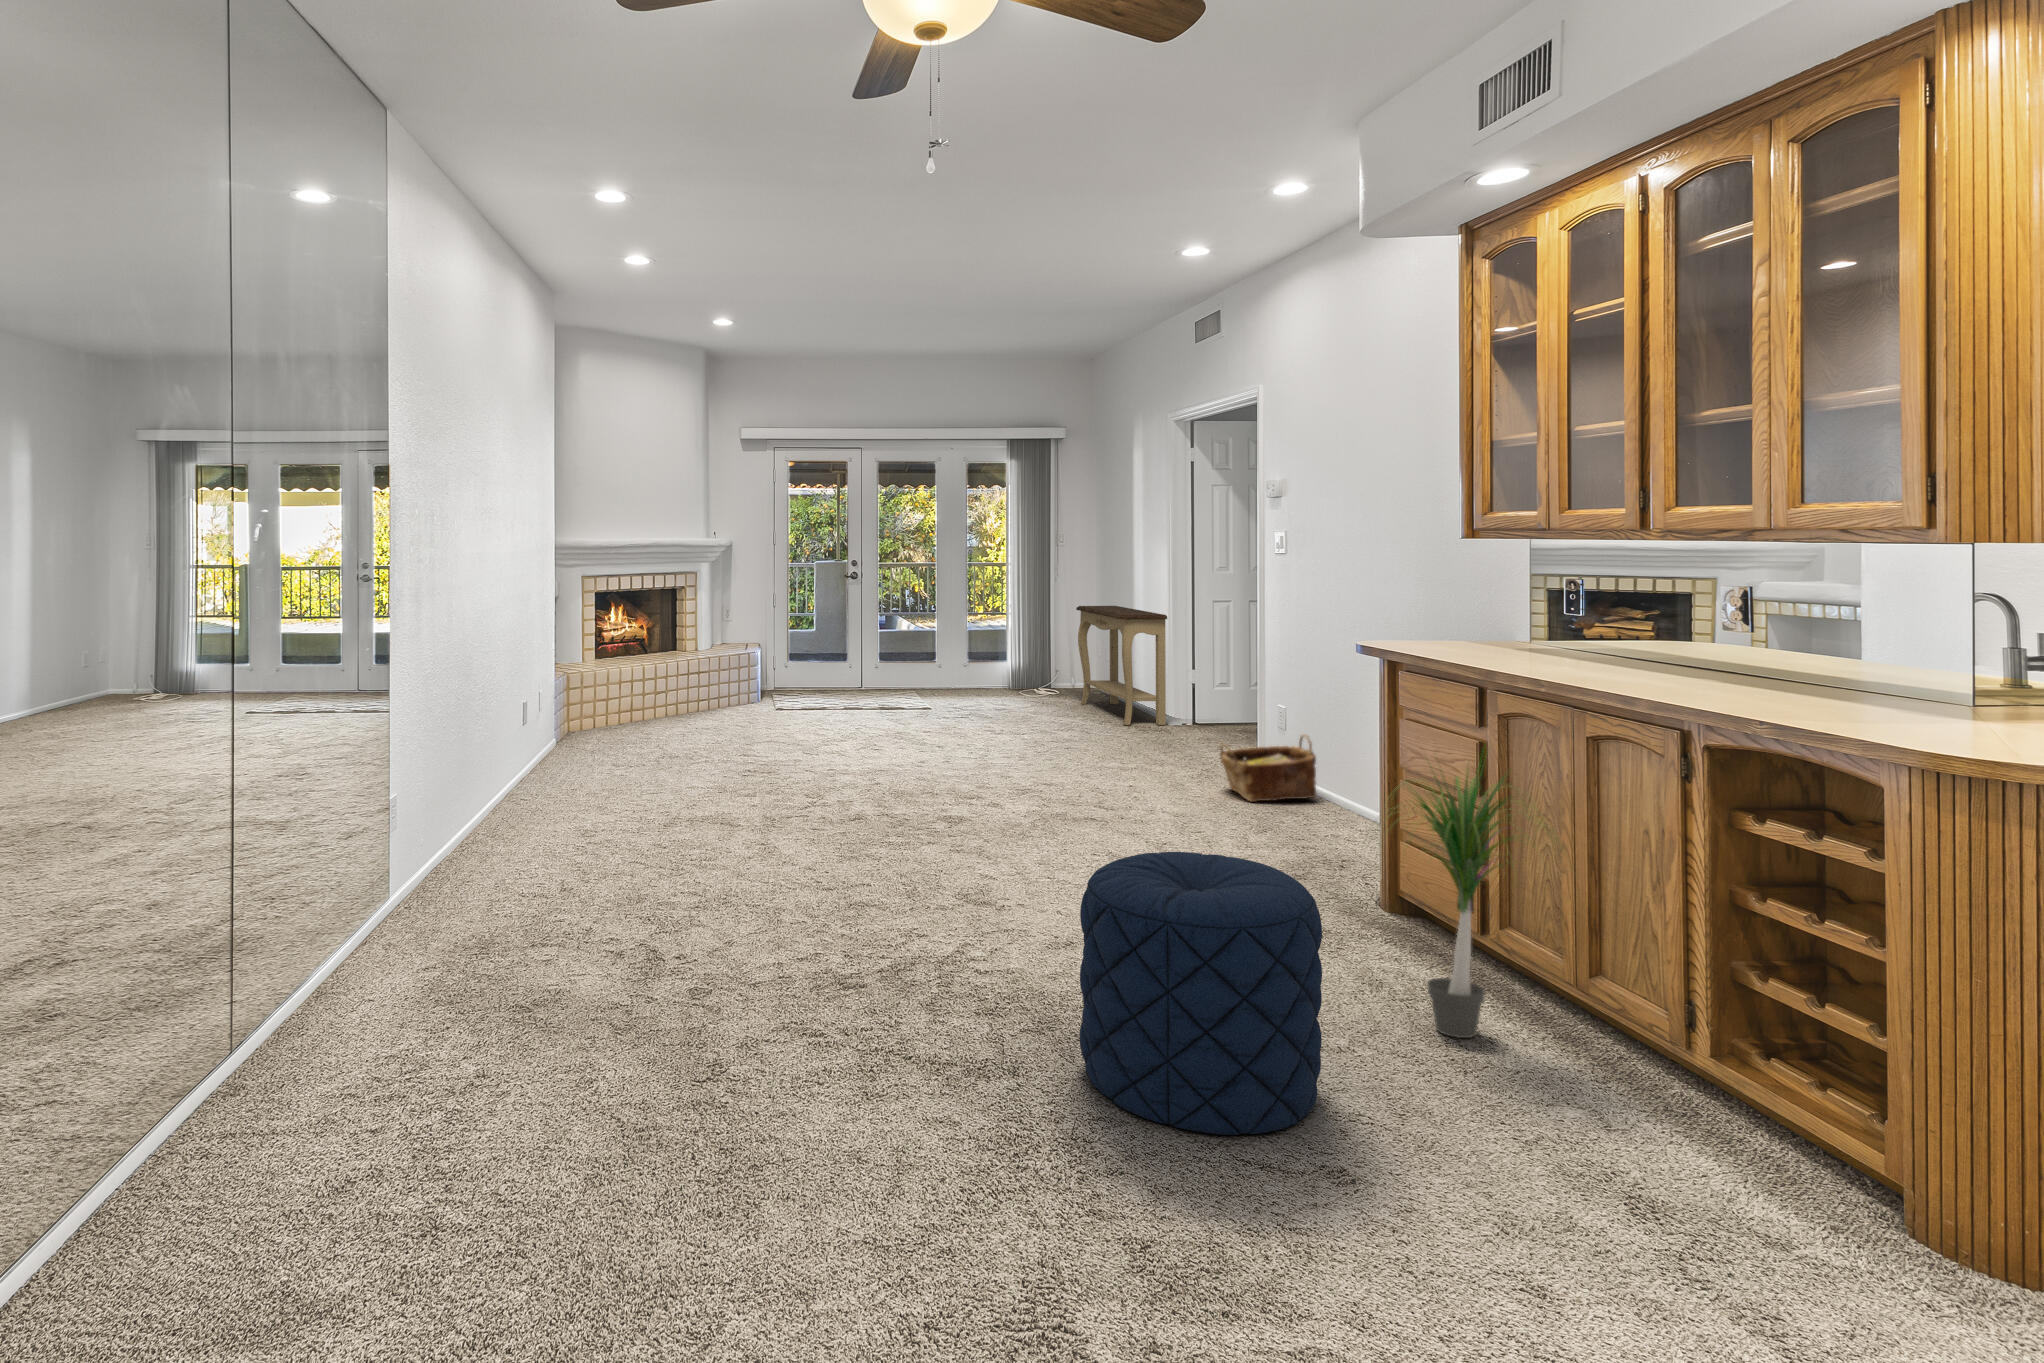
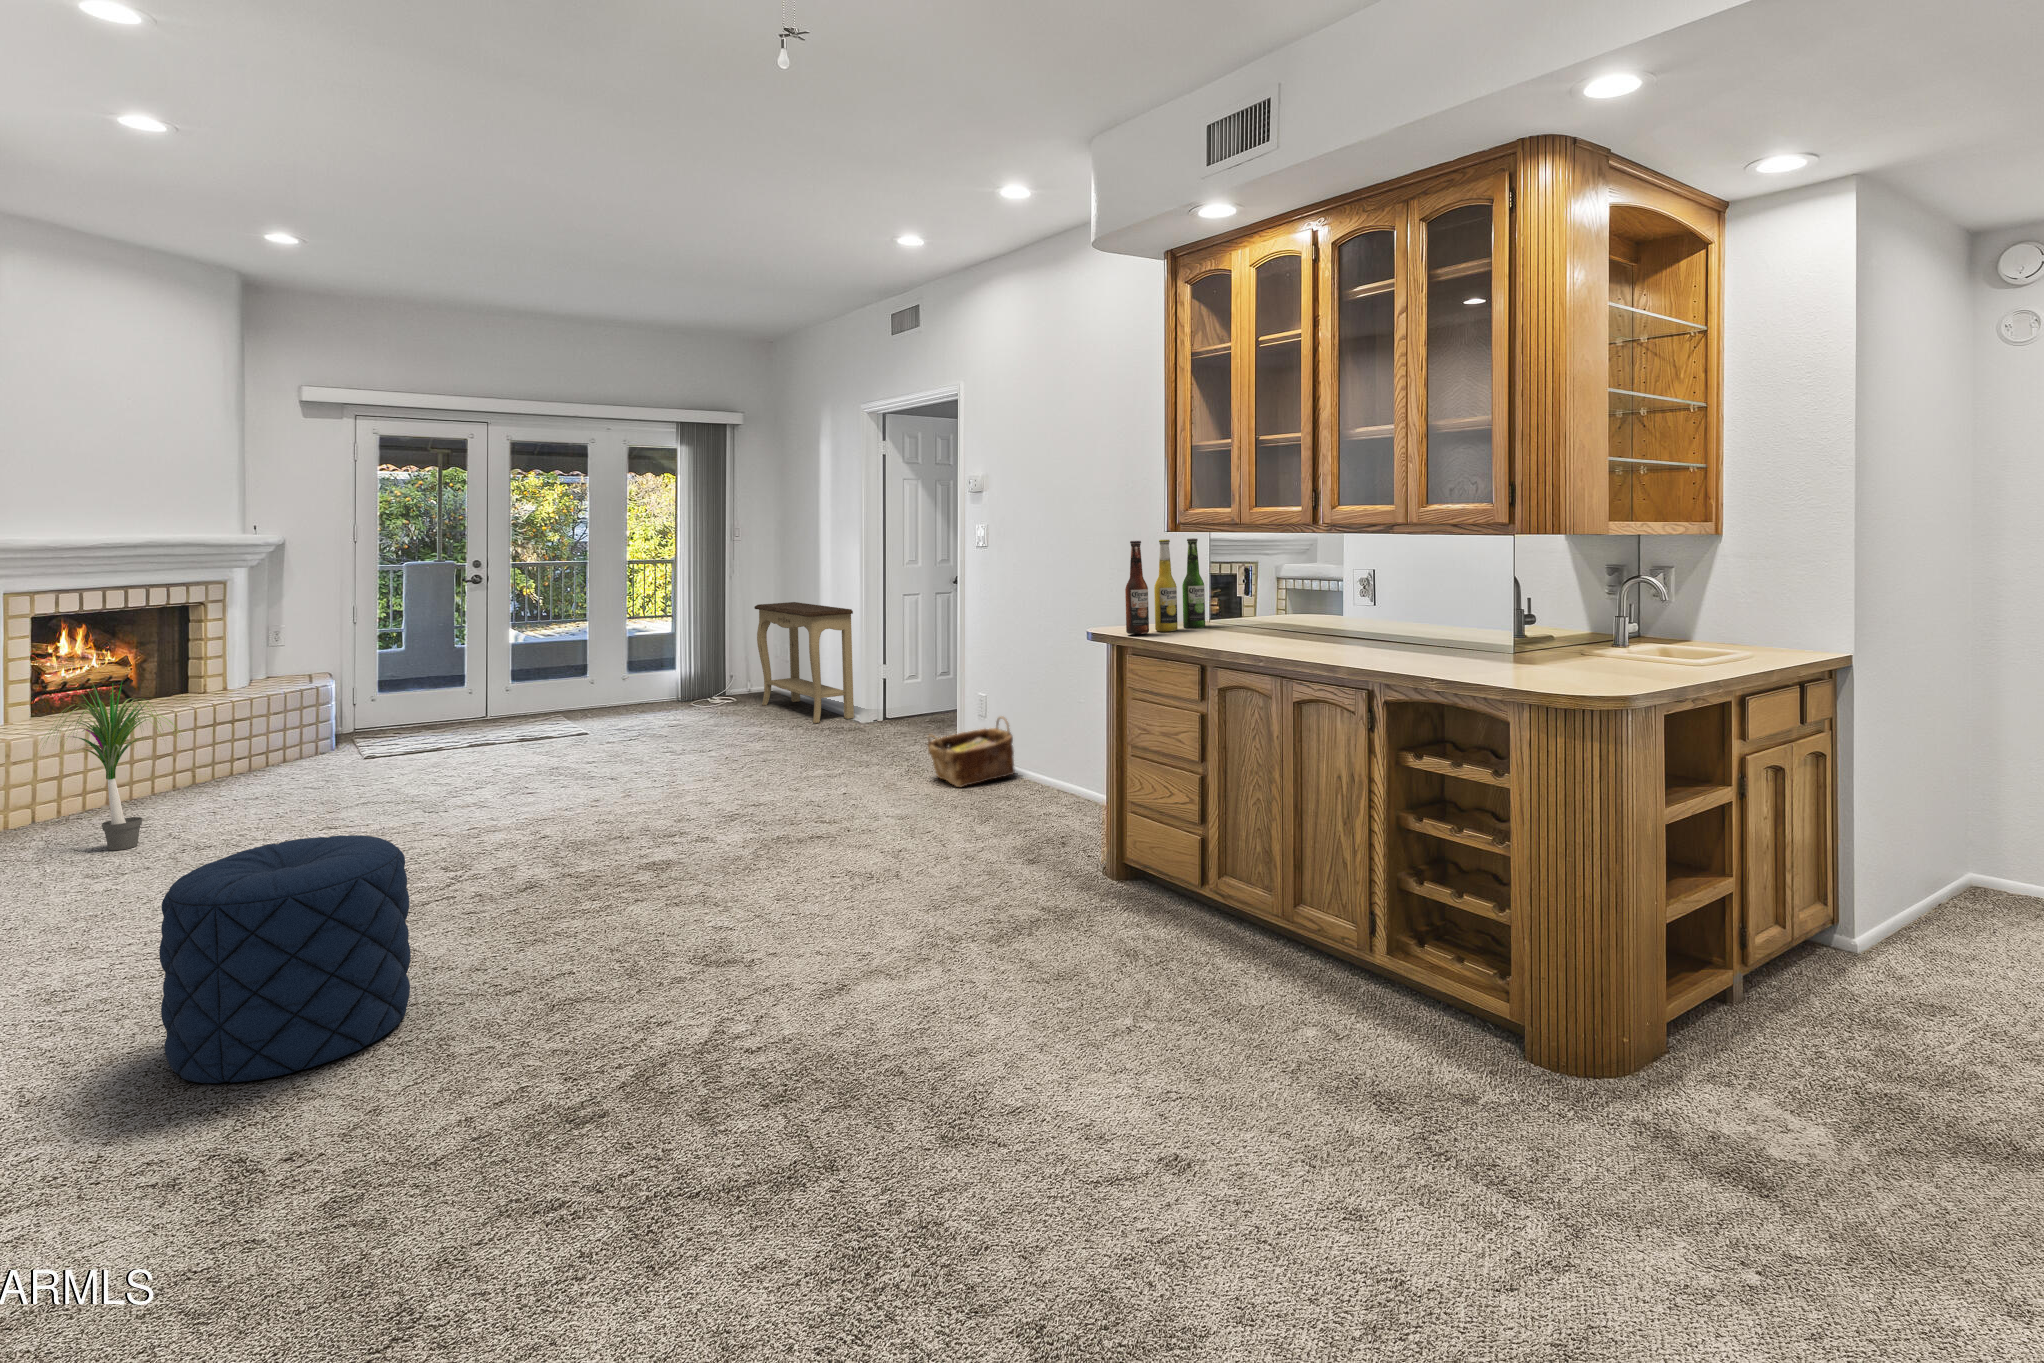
beer bottle: none [1413,545,1521,648] -> present [1125,538,1205,634]
potted plant: present [1386,760,1558,1038] -> present [47,685,176,850]
pouf: present [1080,852,1322,1135] -> present [159,835,411,1083]

